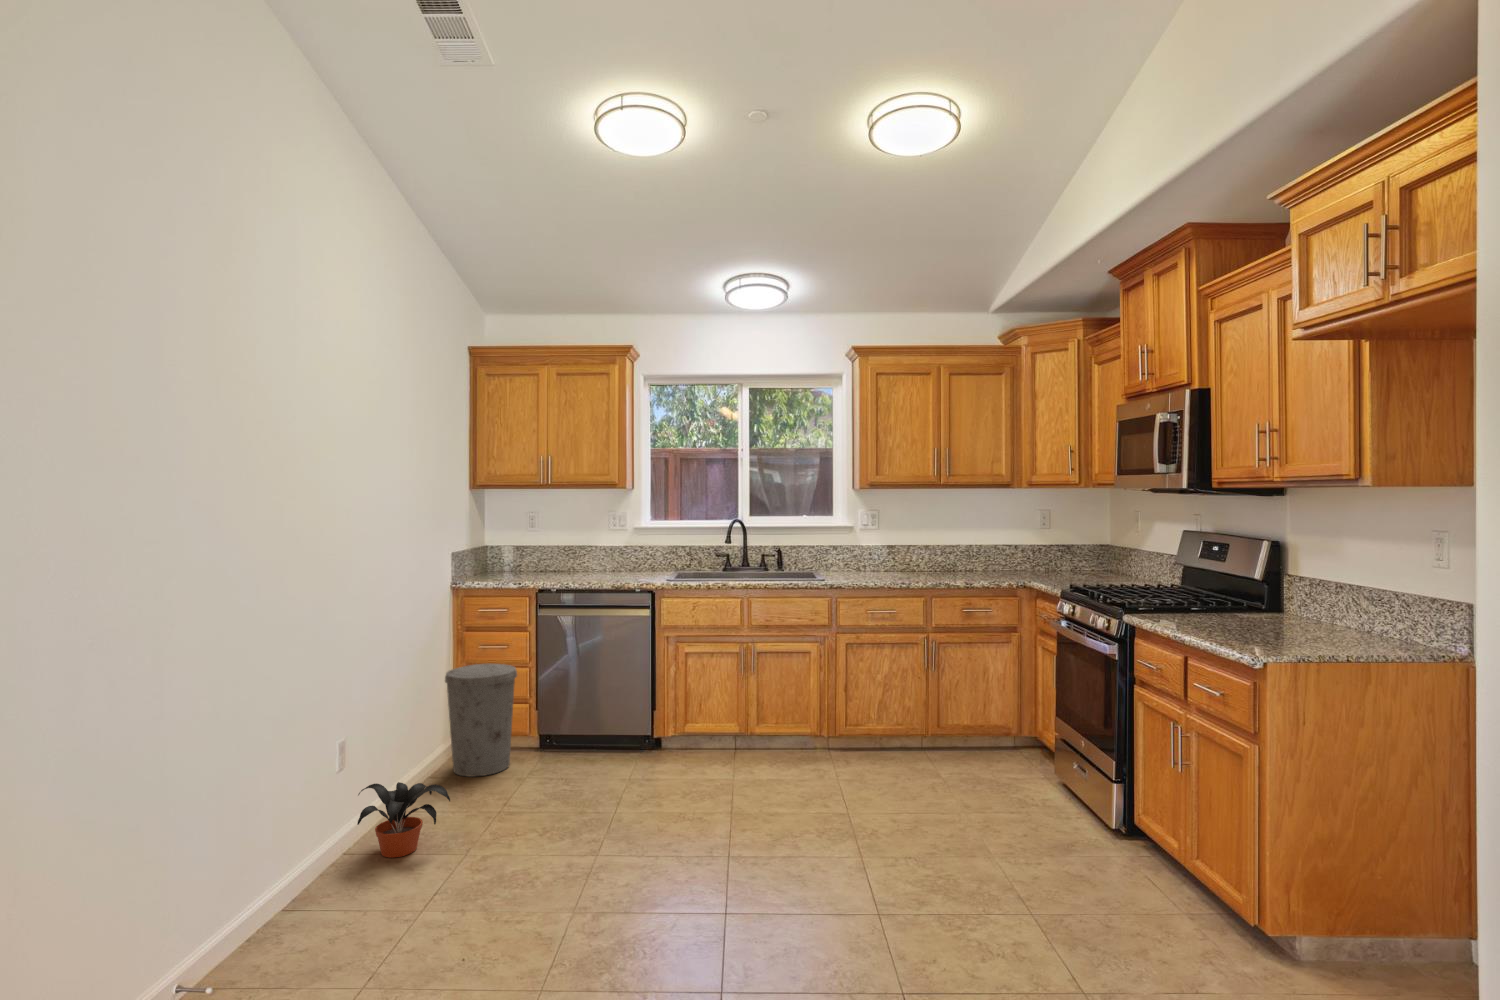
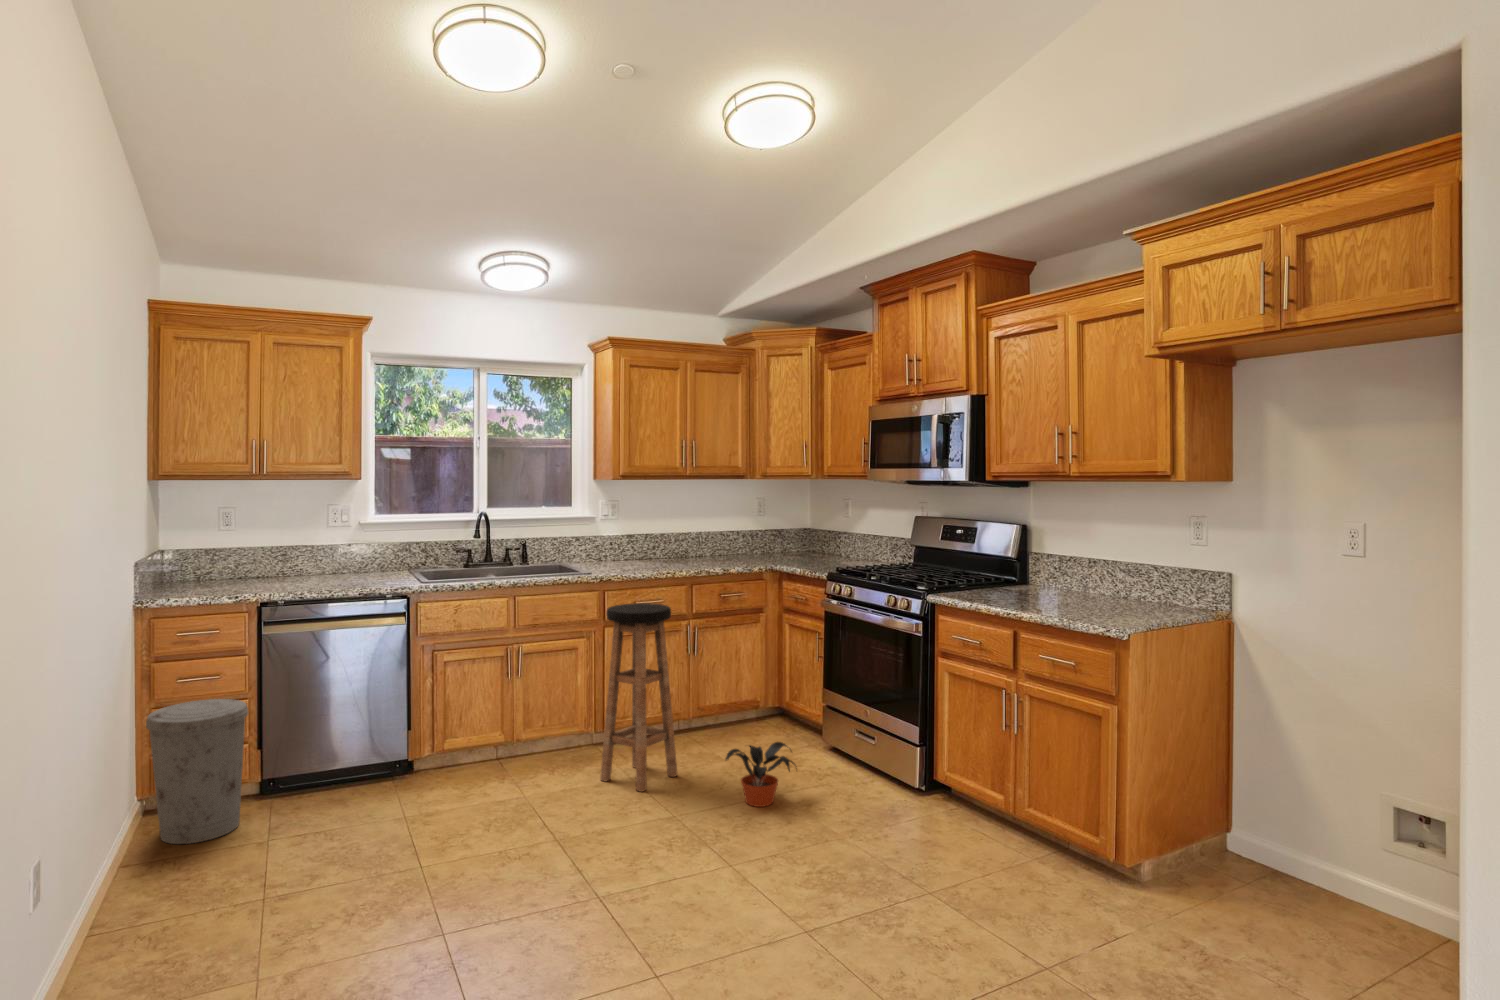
bar stool: none [802,610,880,805] -> present [600,603,677,792]
potted plant: present [357,782,450,858] -> present [725,742,795,807]

